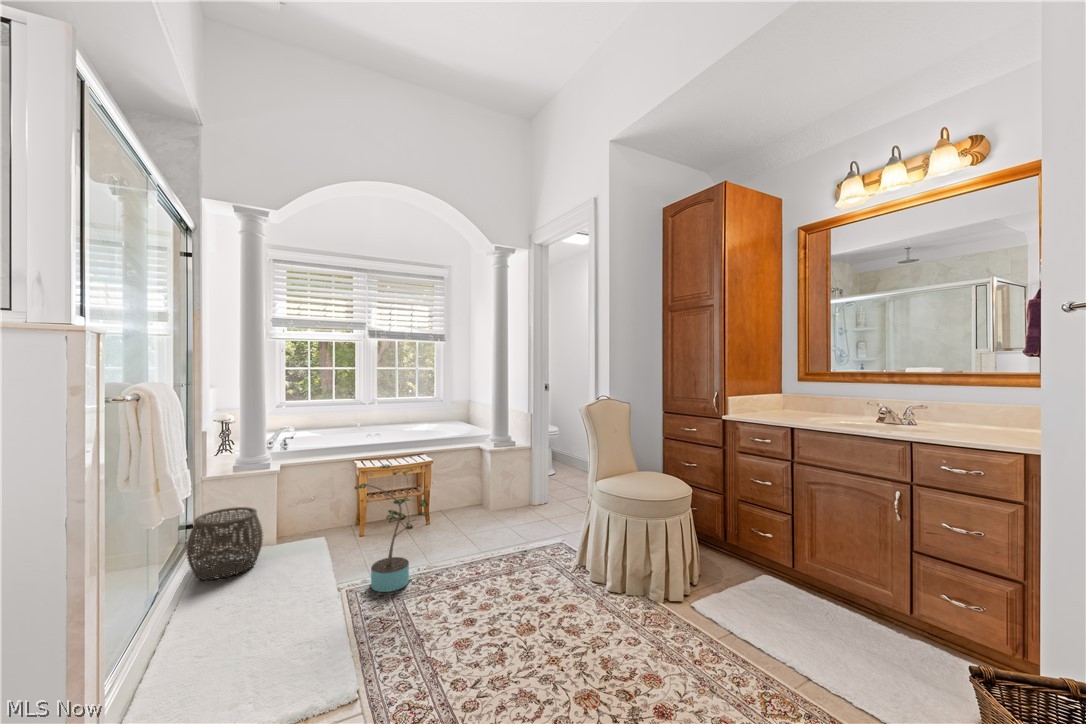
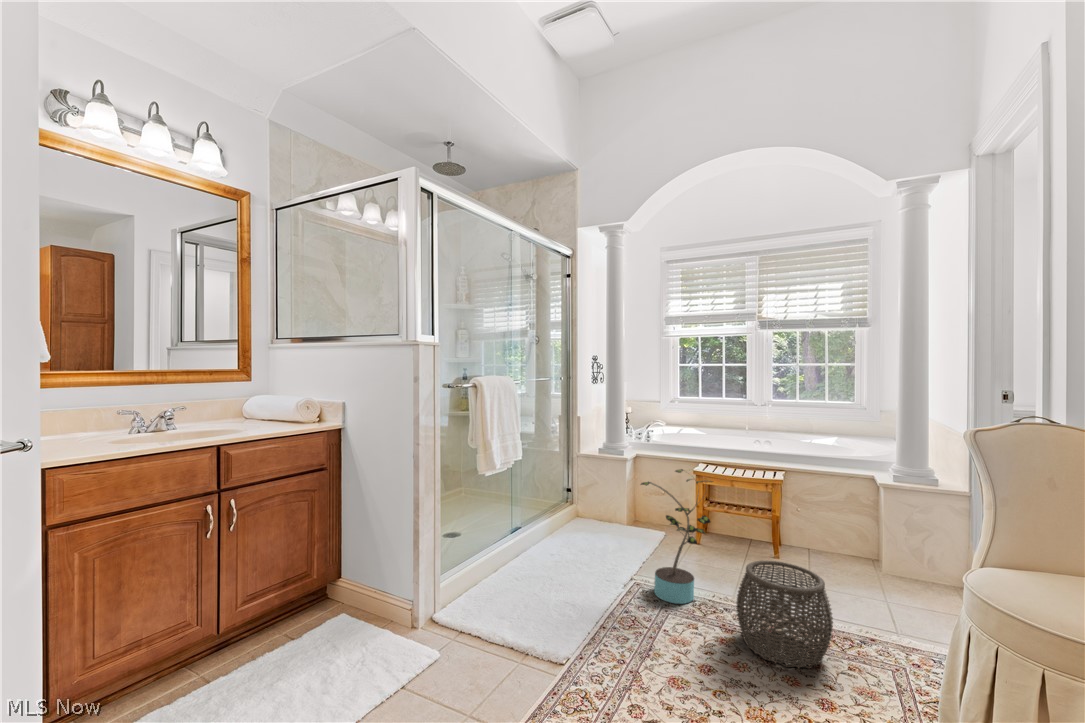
woven basket: present [186,507,263,580] -> present [736,560,833,668]

